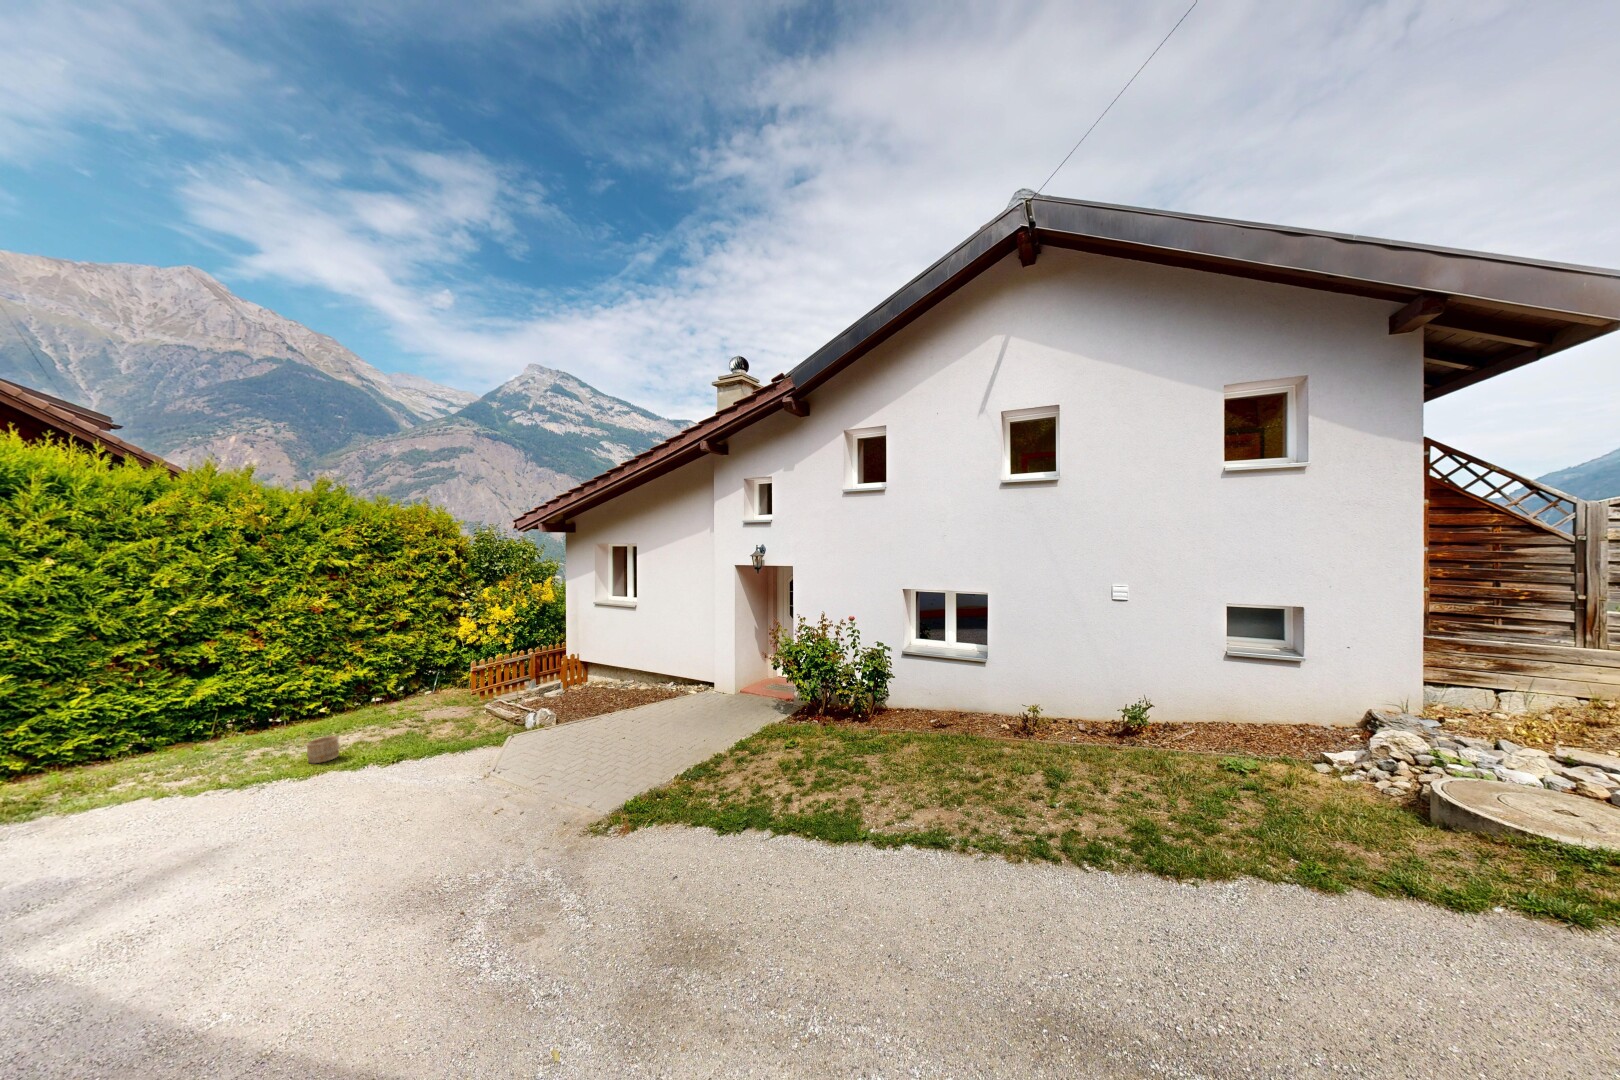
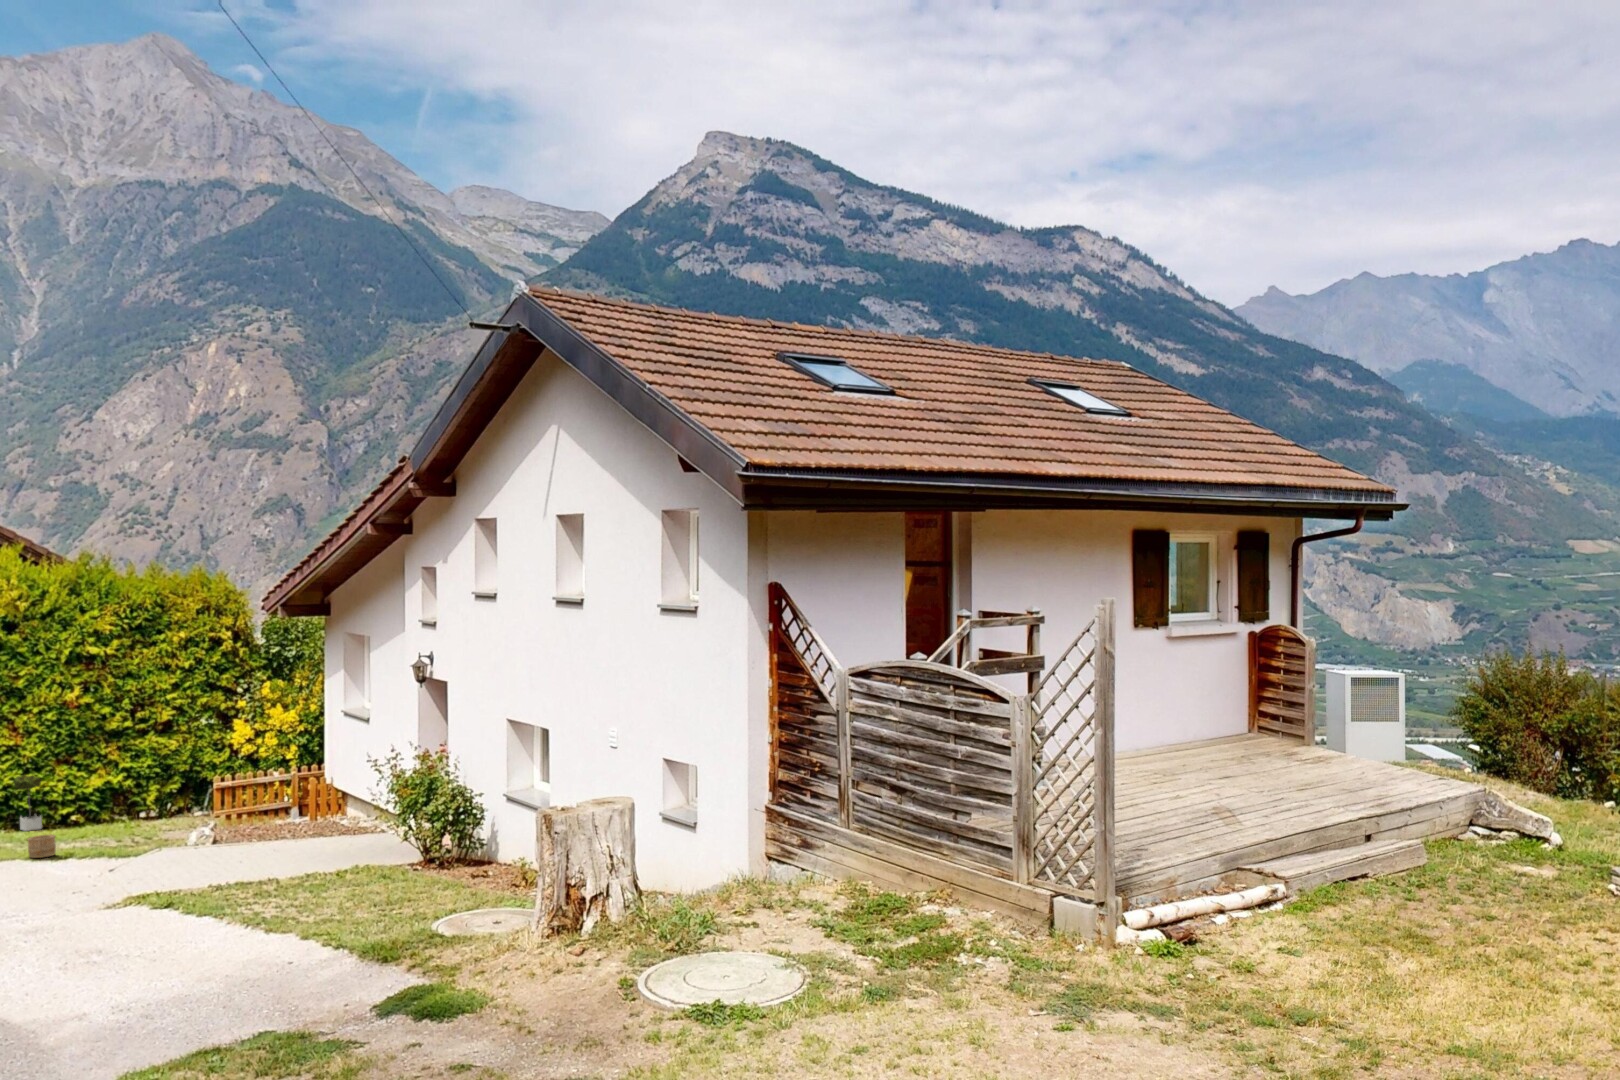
potted tree: none [258,677,290,730] -> present [14,775,42,831]

